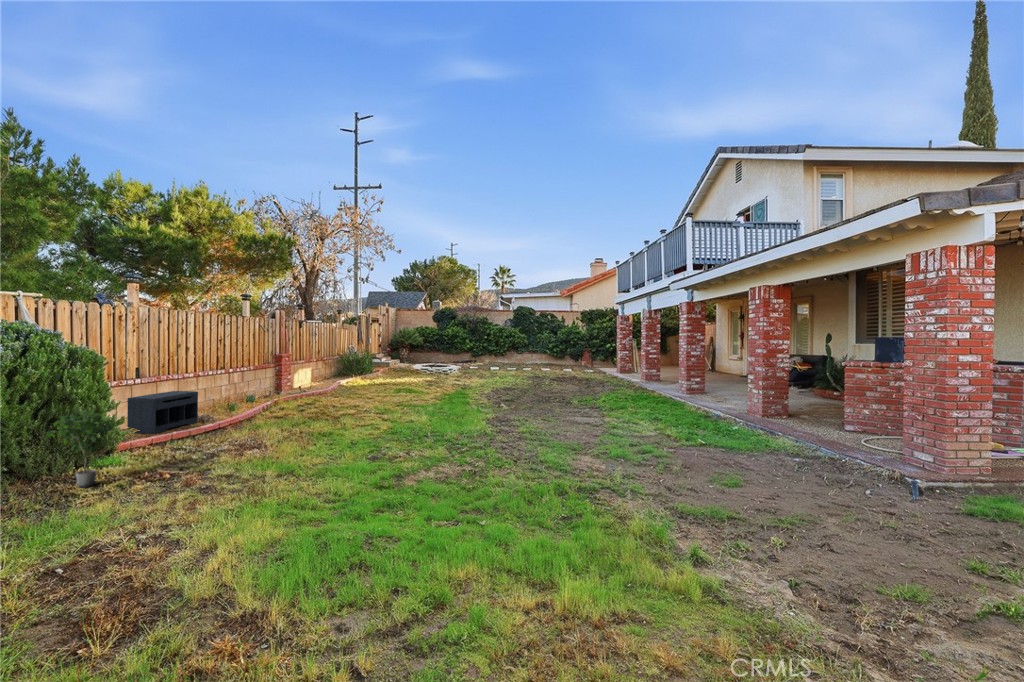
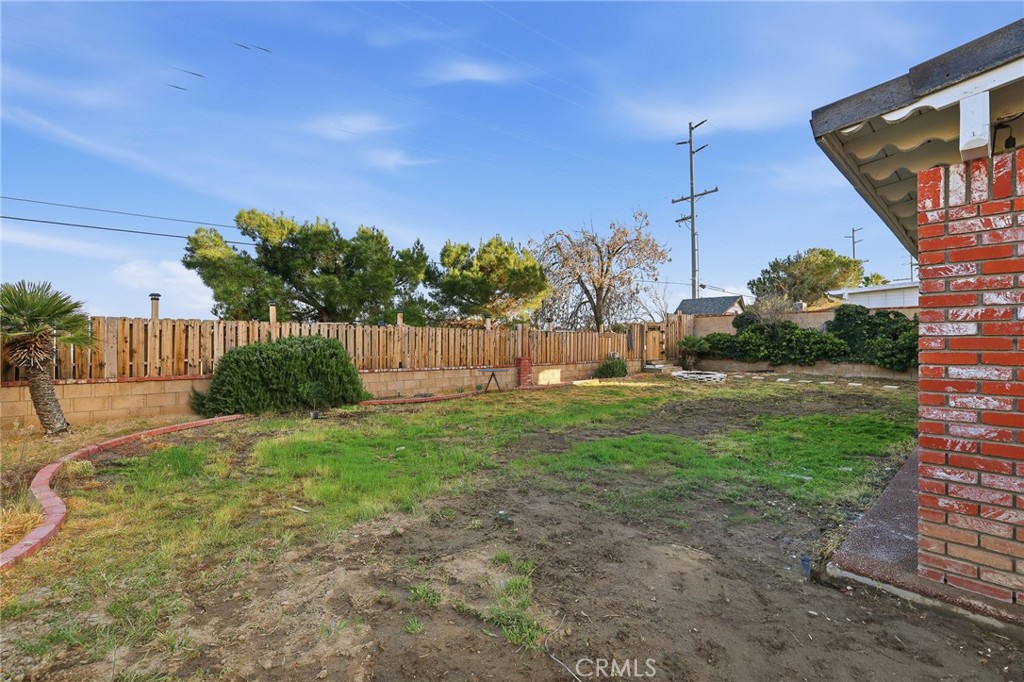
round table: none [238,372,287,405] -> present [477,369,509,392]
bench: present [127,391,198,434] -> none [389,378,430,401]

